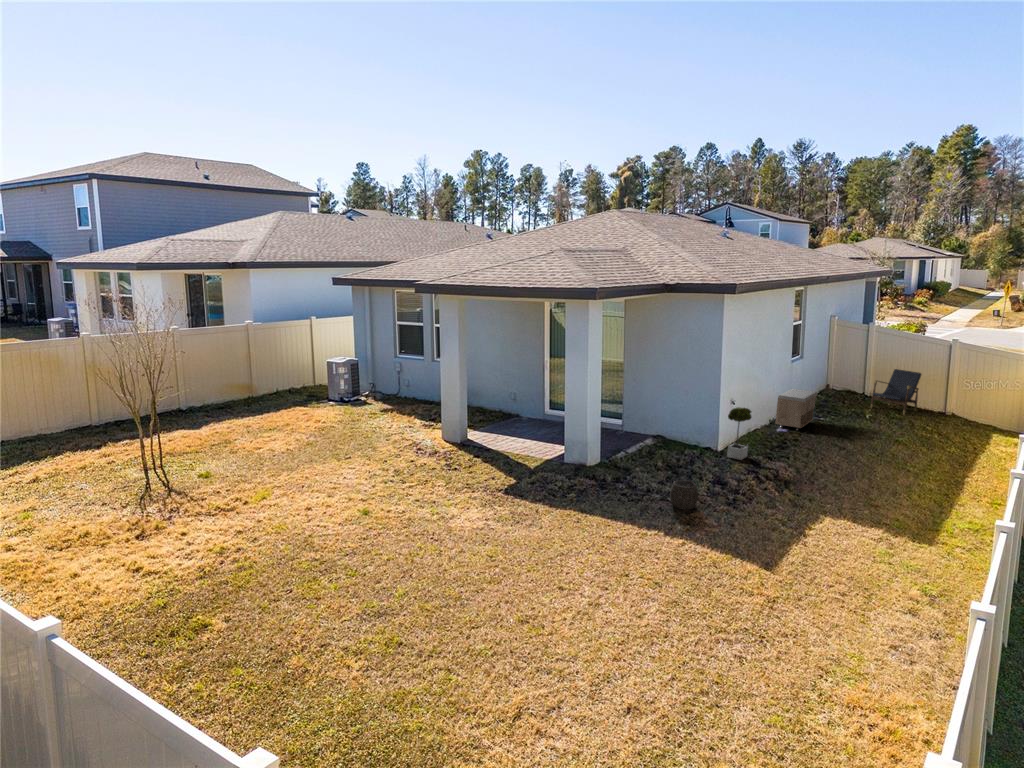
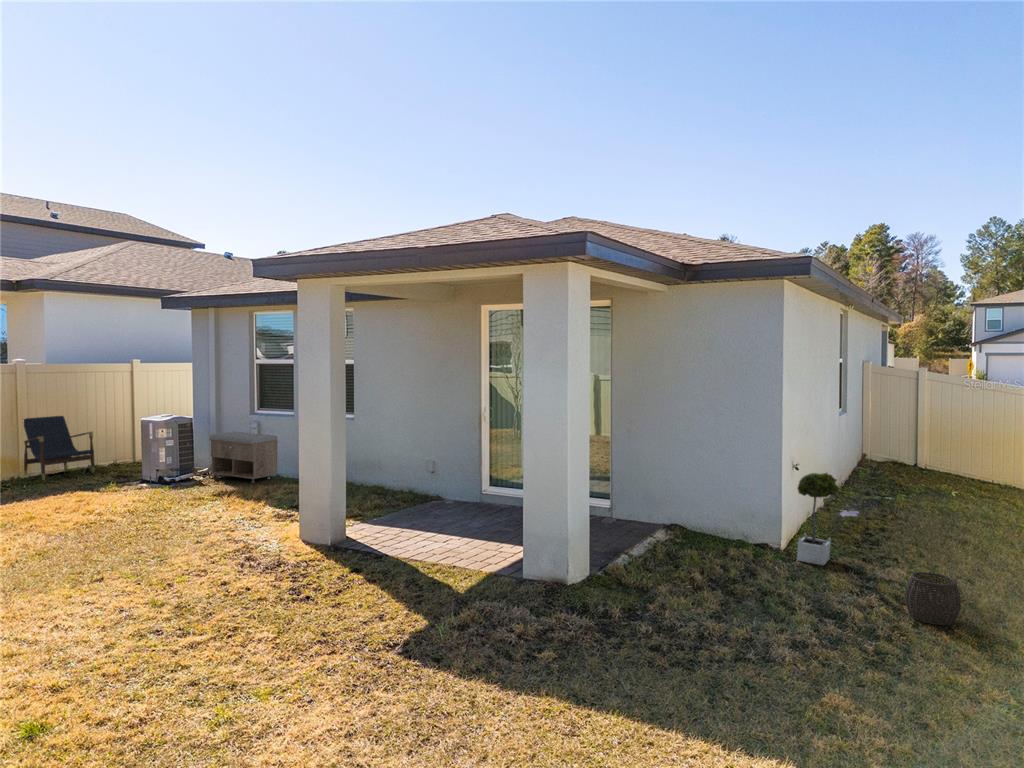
lounge chair: present [871,369,921,414] -> present [23,416,94,480]
storage bench: present [776,389,817,430] -> present [210,432,277,483]
woven basket: present [670,480,698,509] -> present [904,572,961,626]

